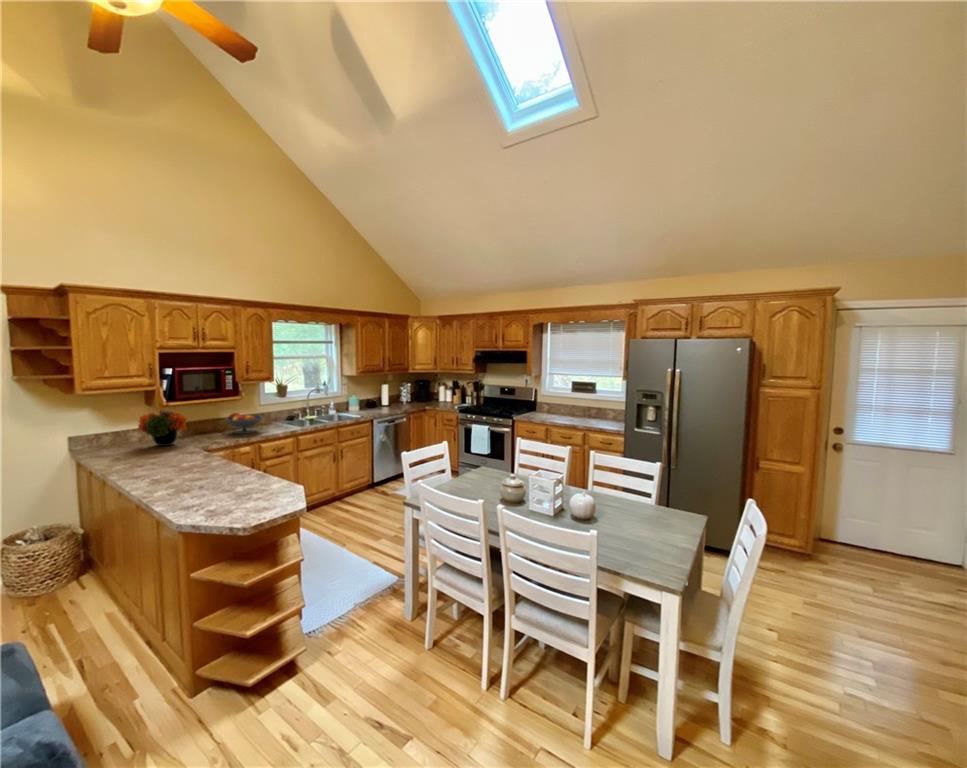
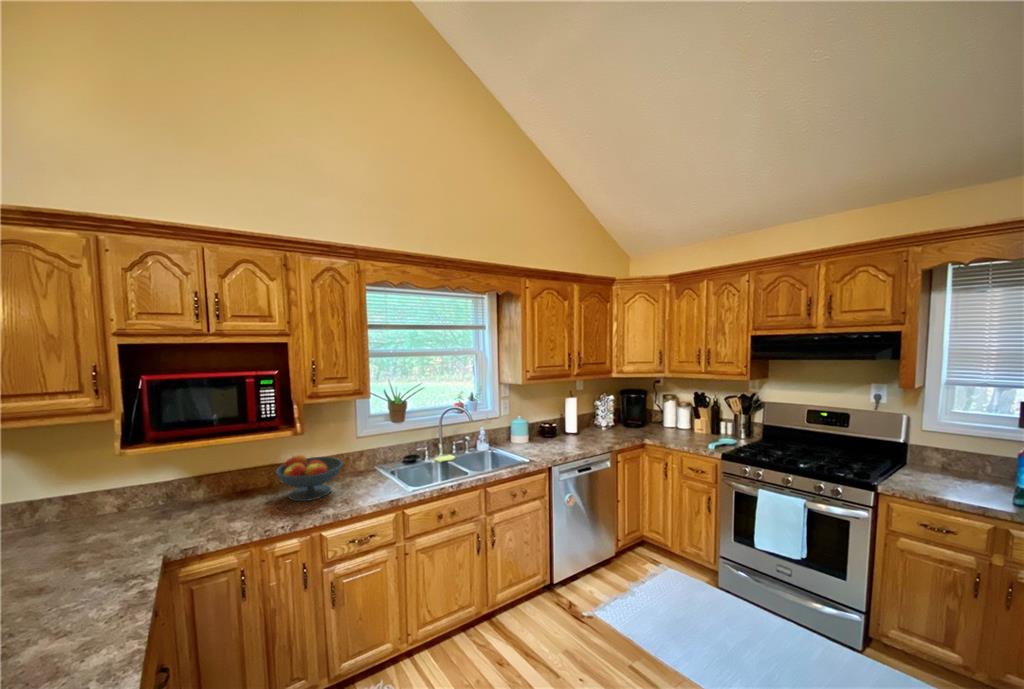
flower arrangement: present [138,410,186,446] -> none [66,456,185,536]

